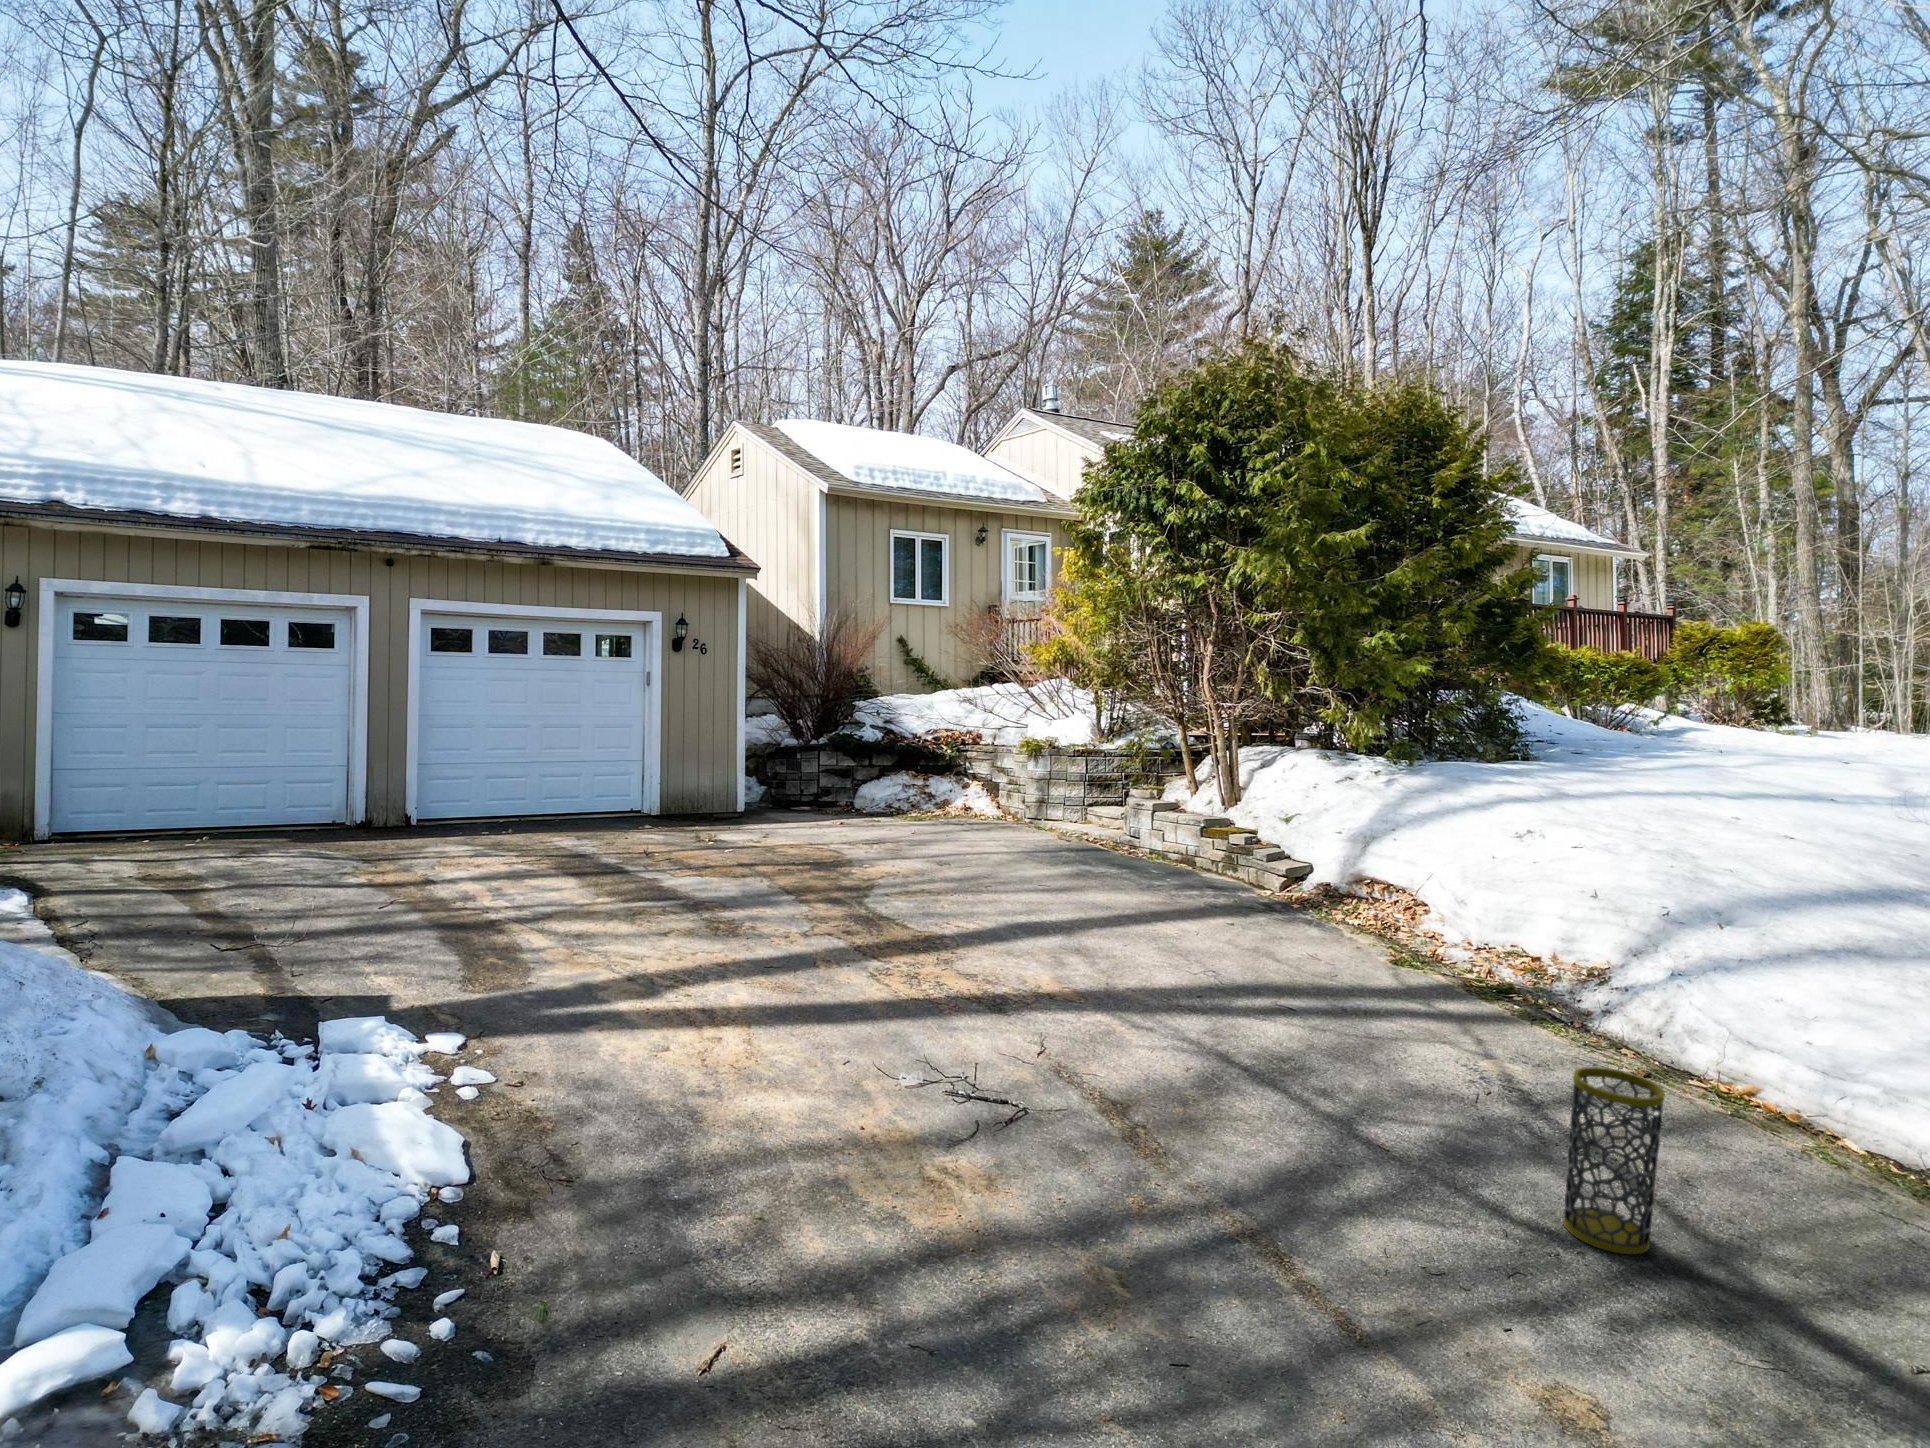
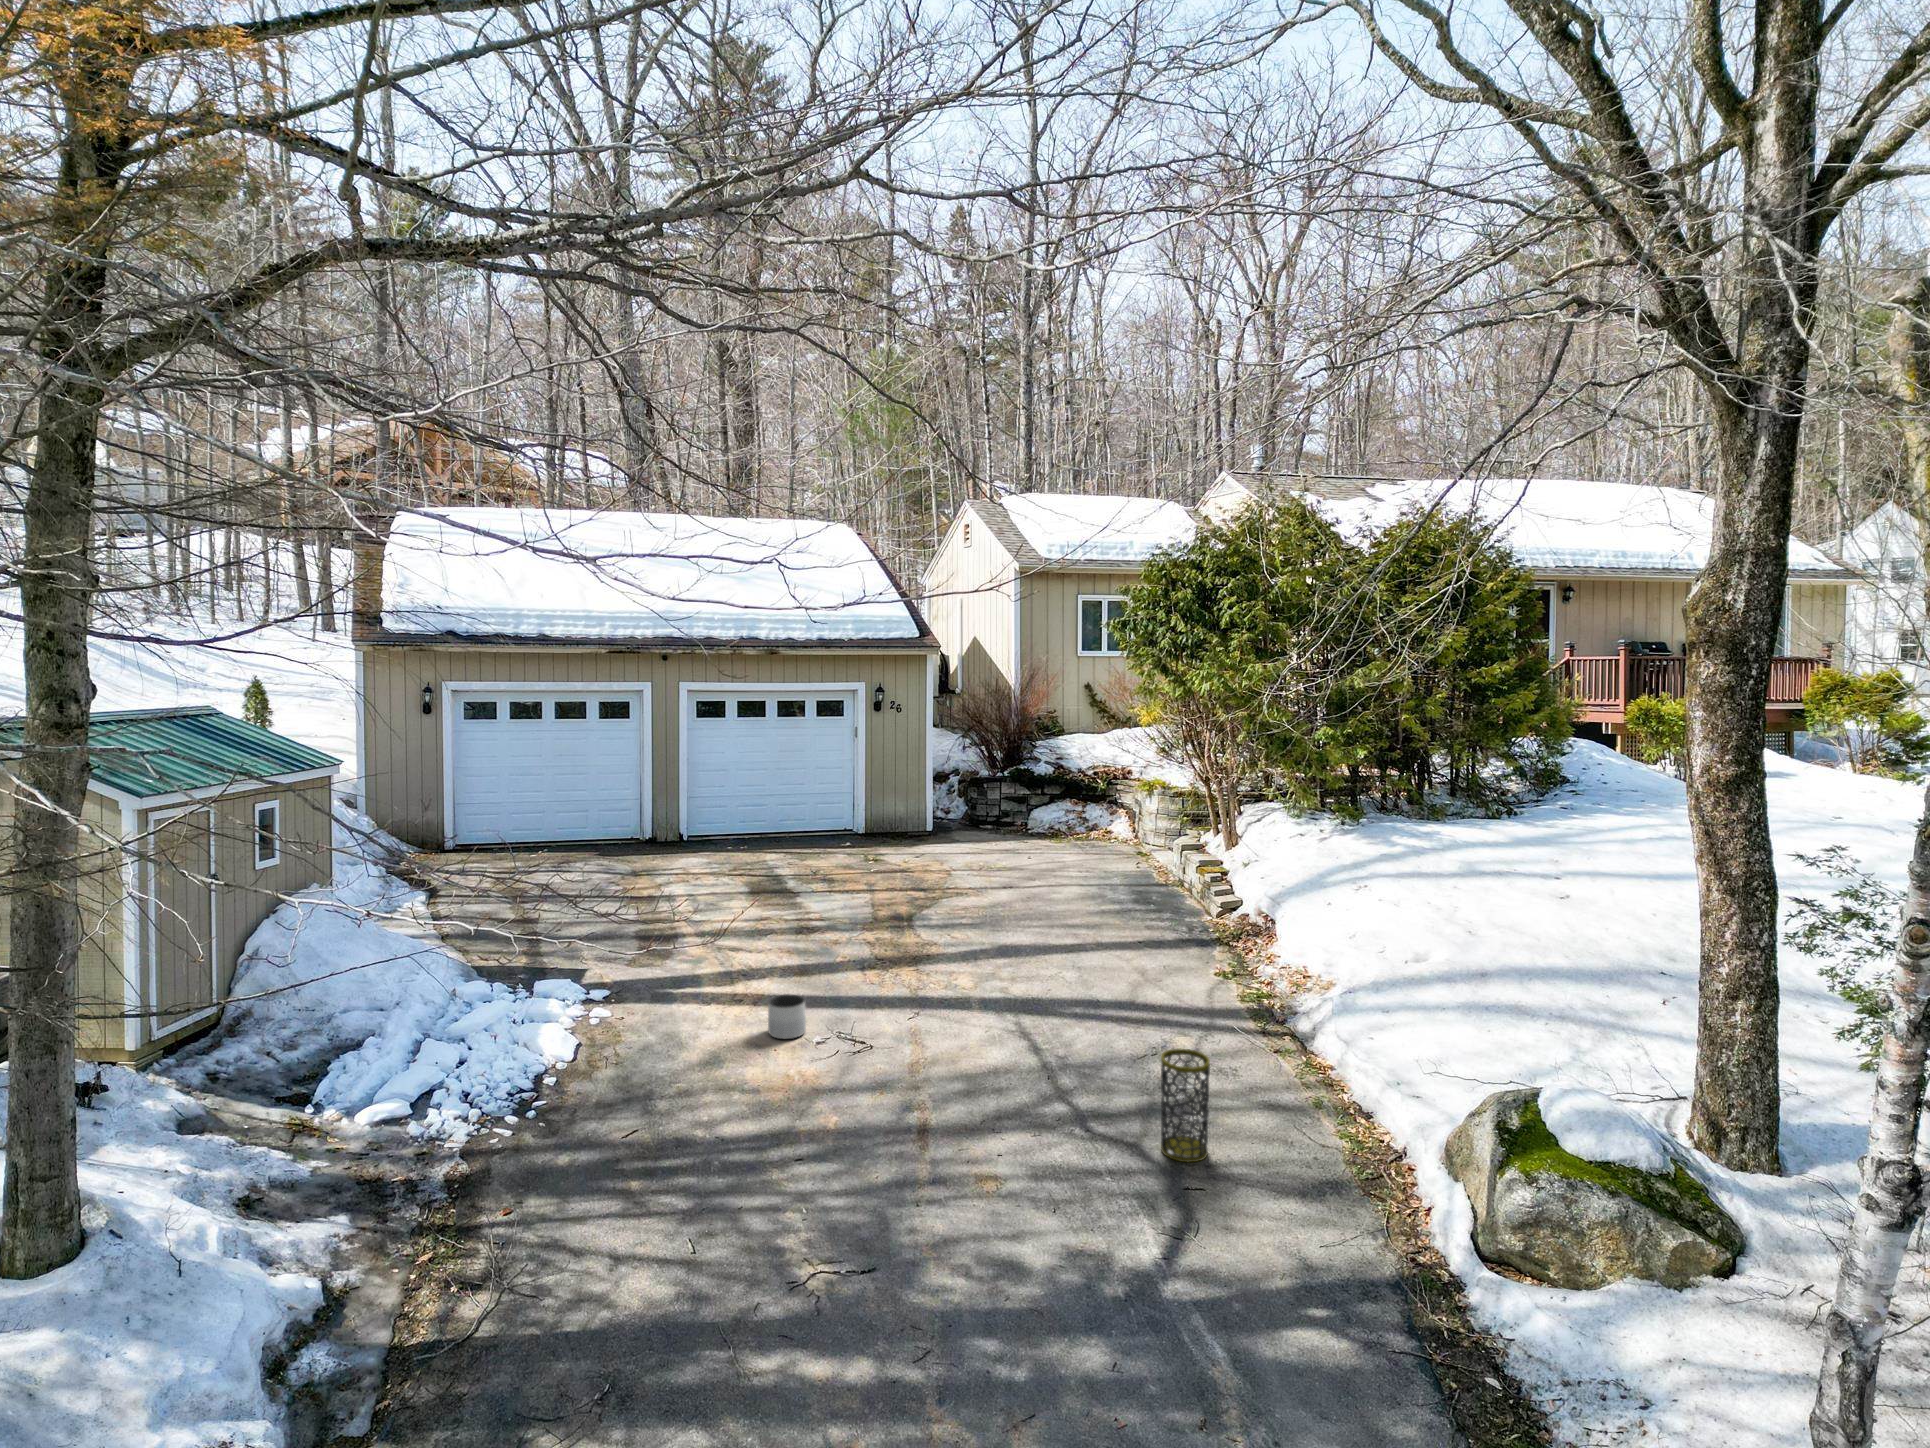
planter: none [779,1024,844,1101] -> present [768,995,806,1039]

